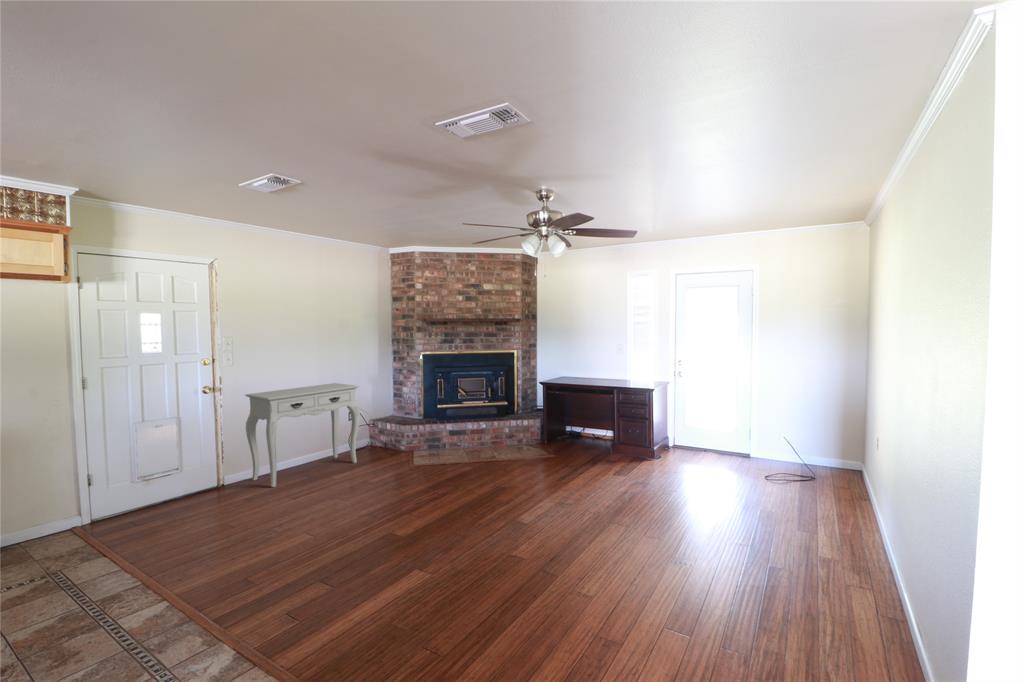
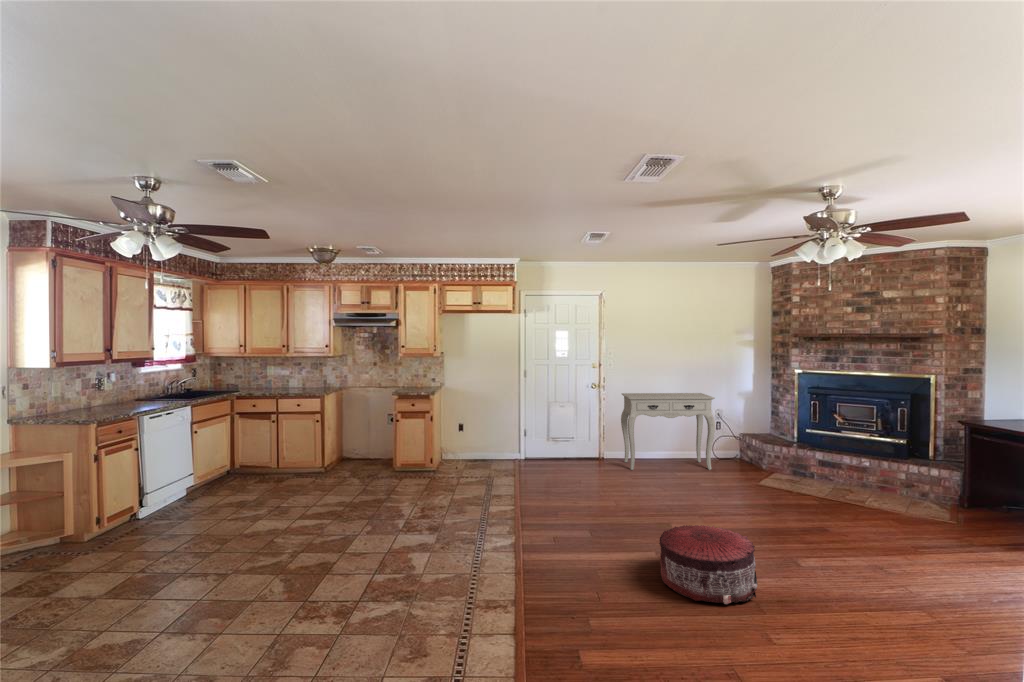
pouf: none [443,516,546,607] -> present [659,525,757,604]

